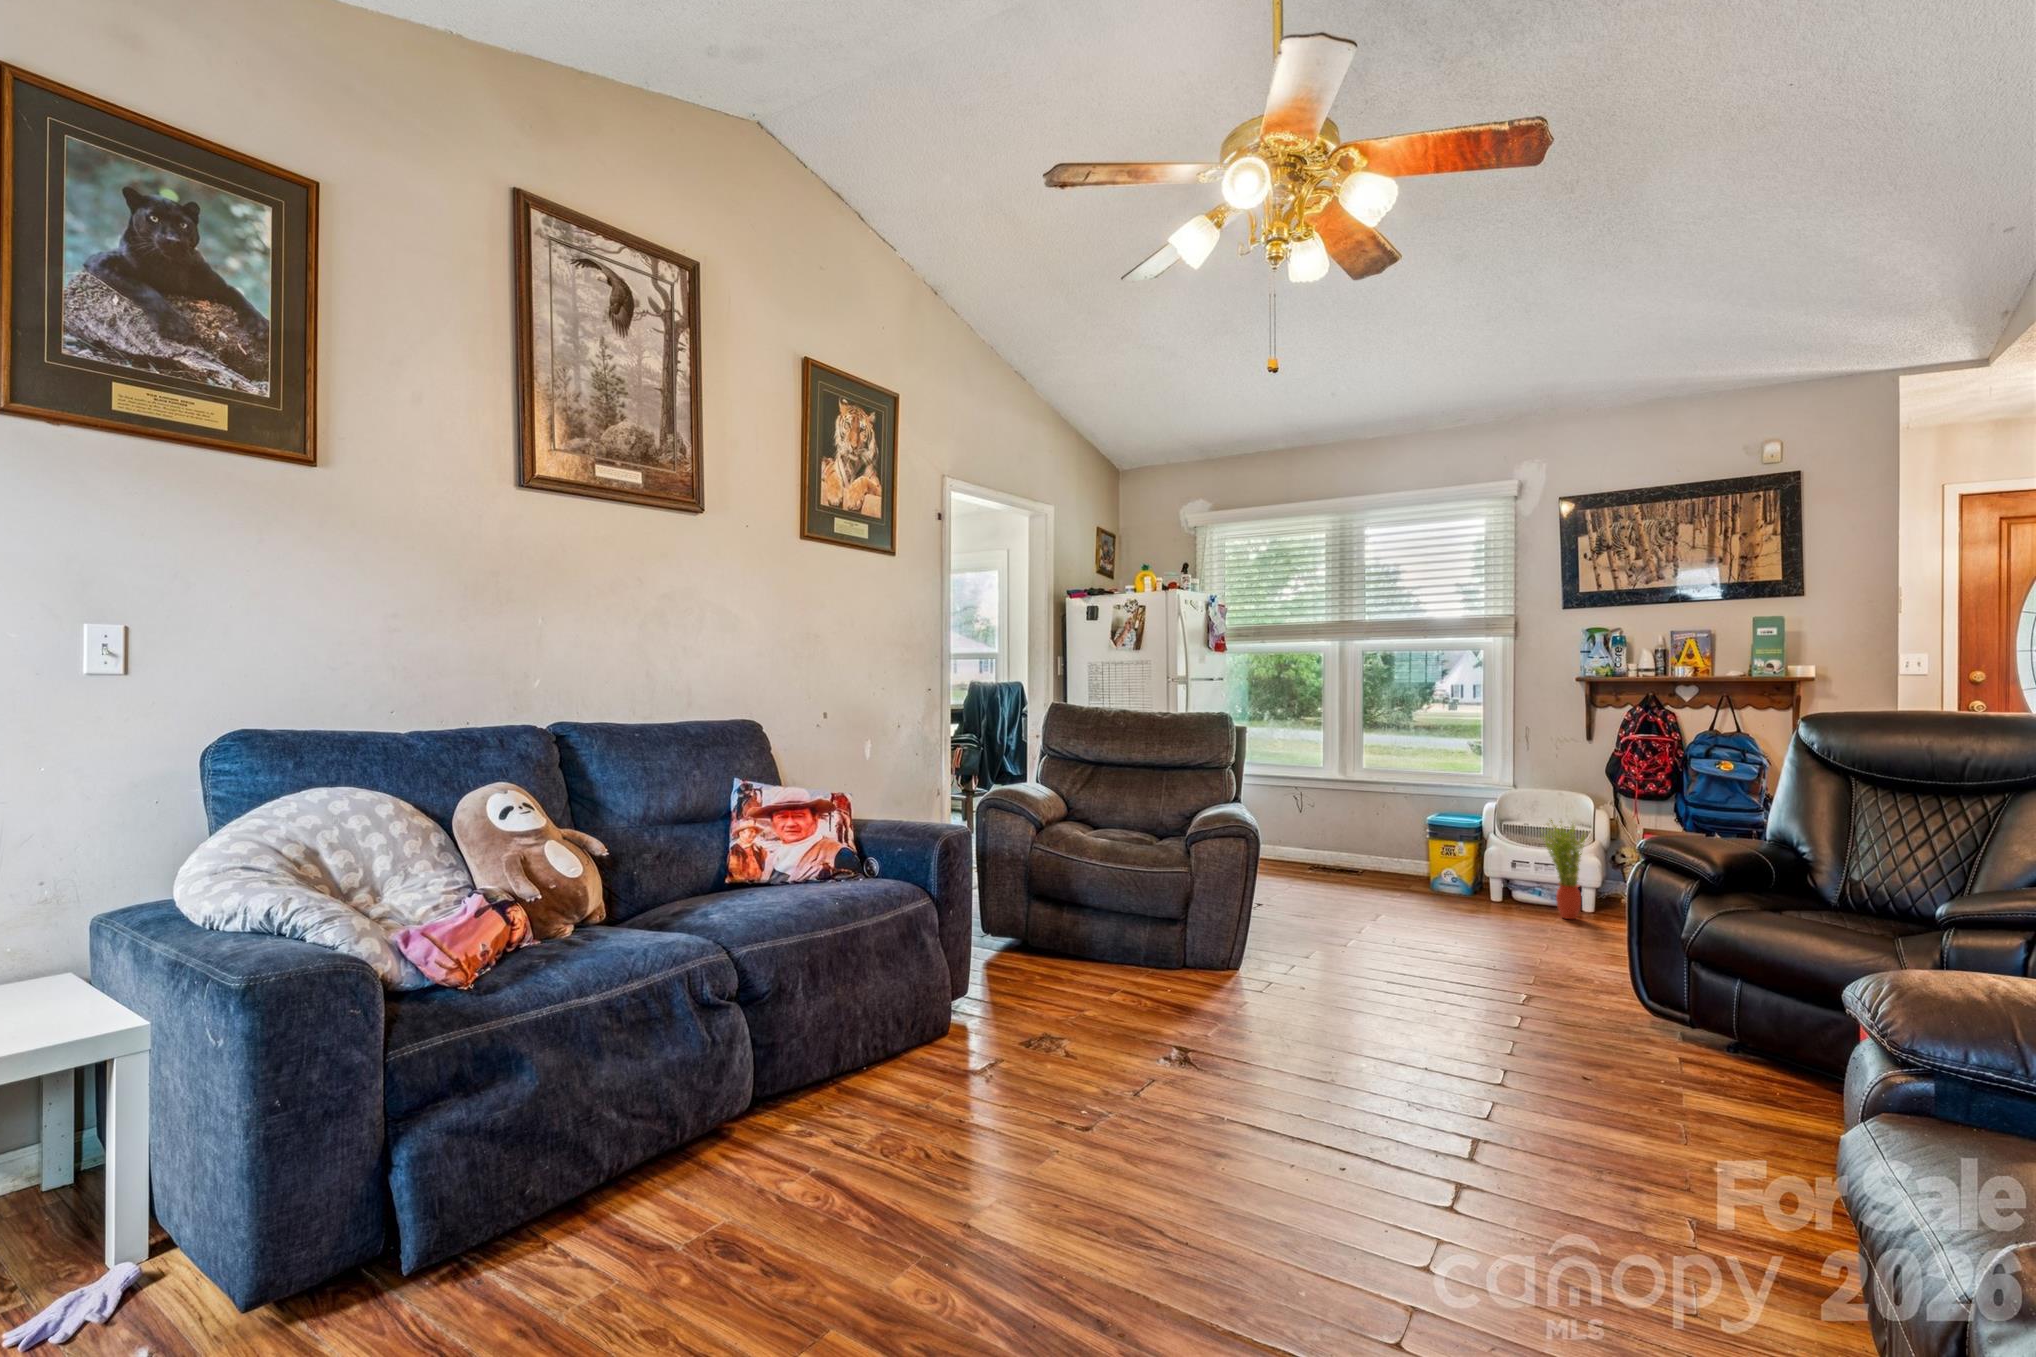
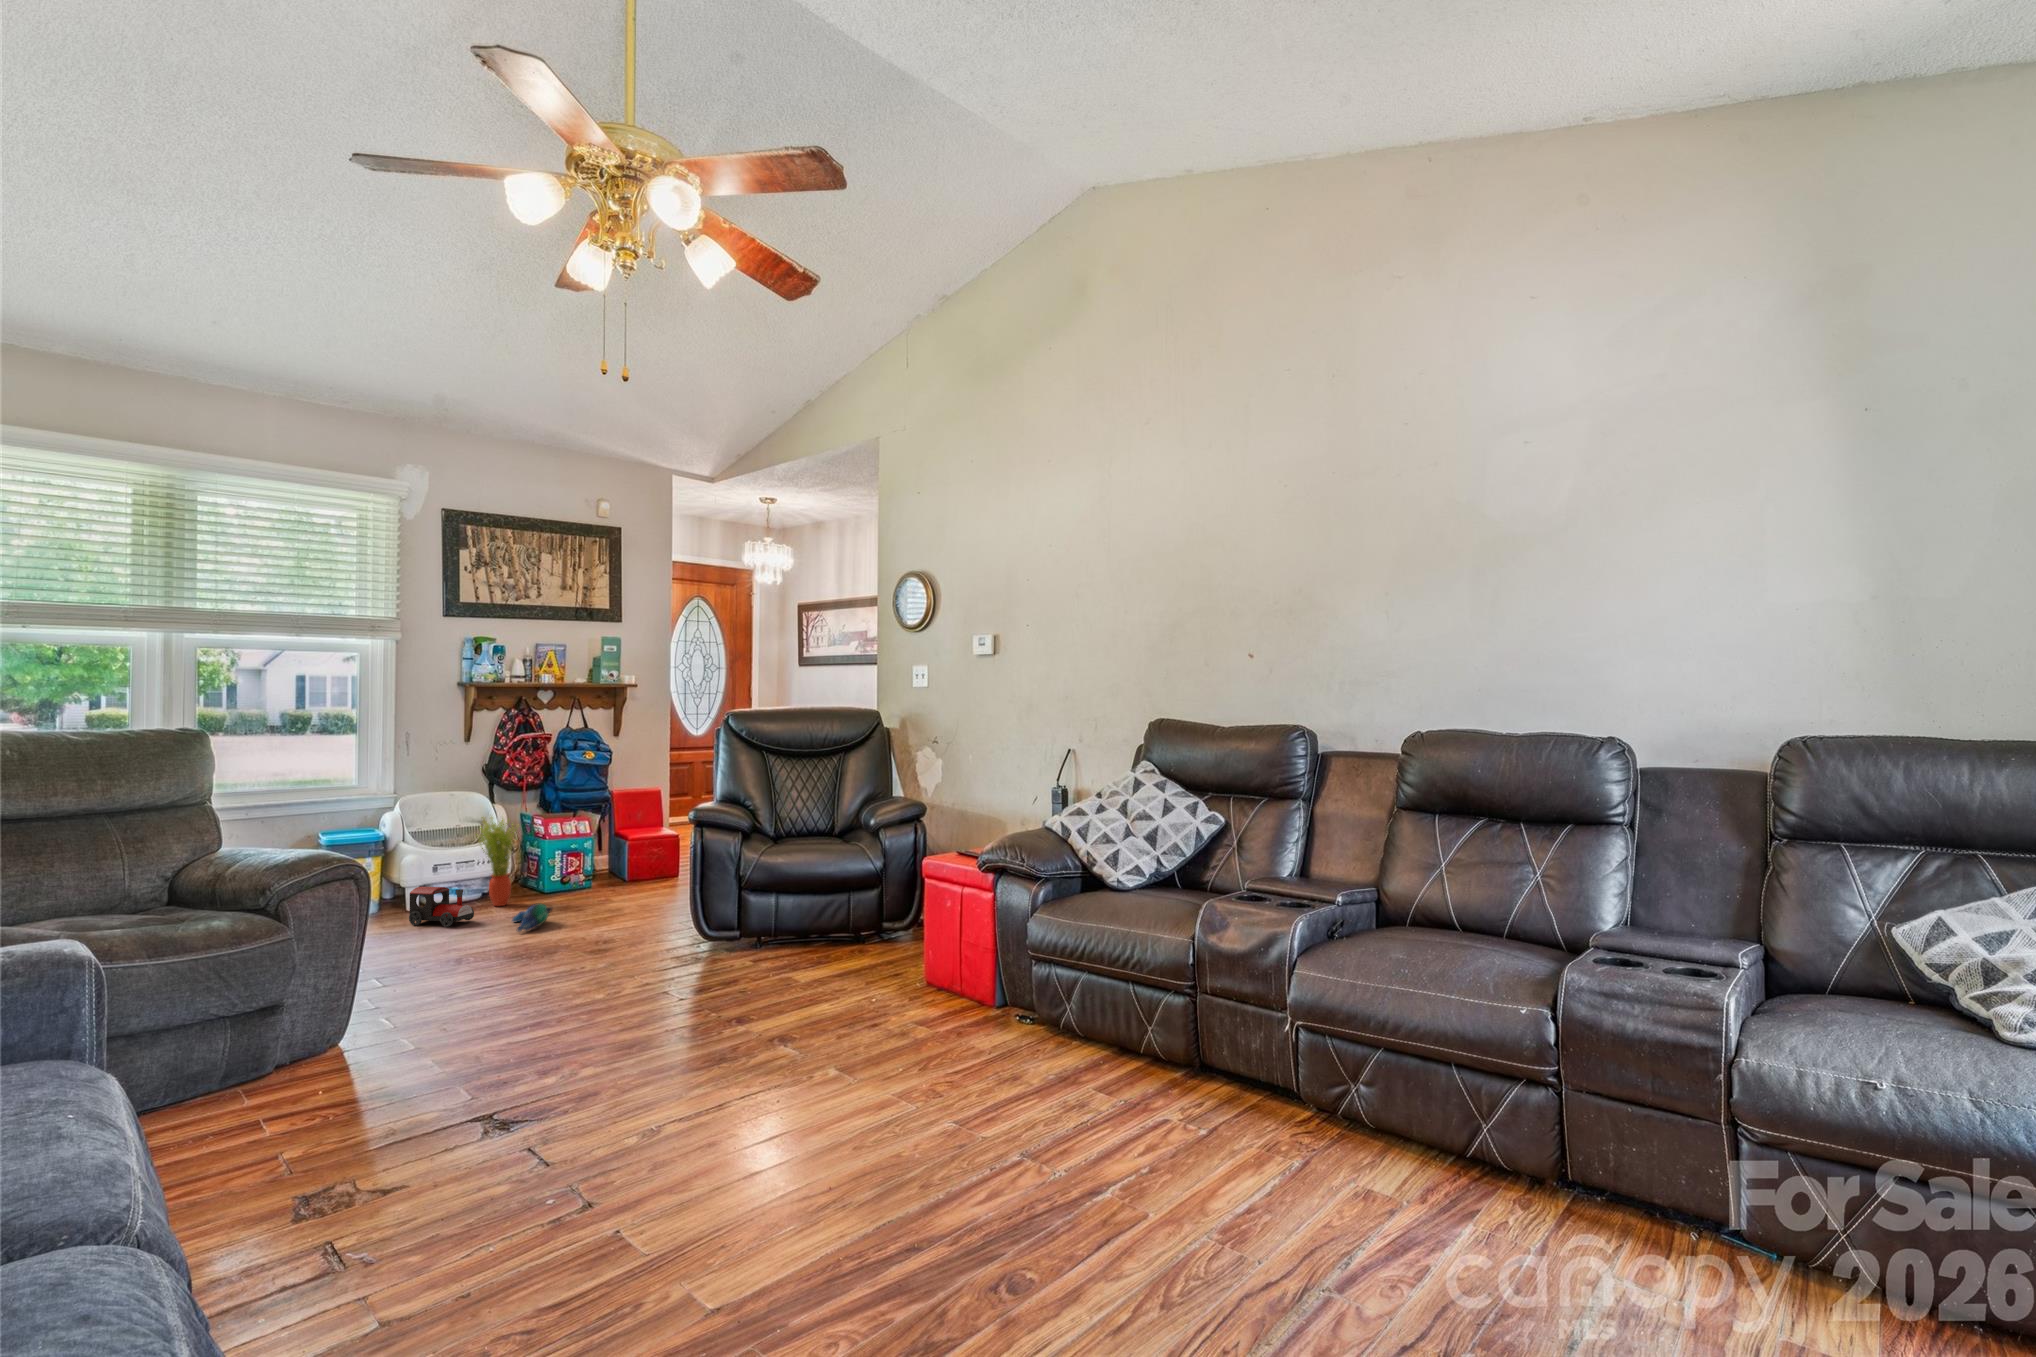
toy train: none [1462,876,1514,921] -> present [409,887,474,927]
plush toy: none [1517,921,1569,947] -> present [512,903,552,932]

